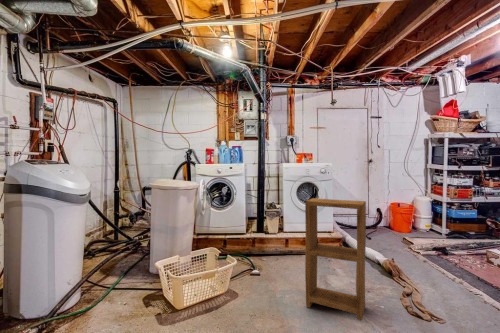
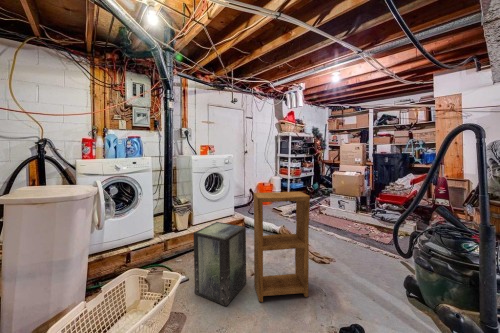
storage box: none [258,226,306,299] -> present [194,222,246,306]

